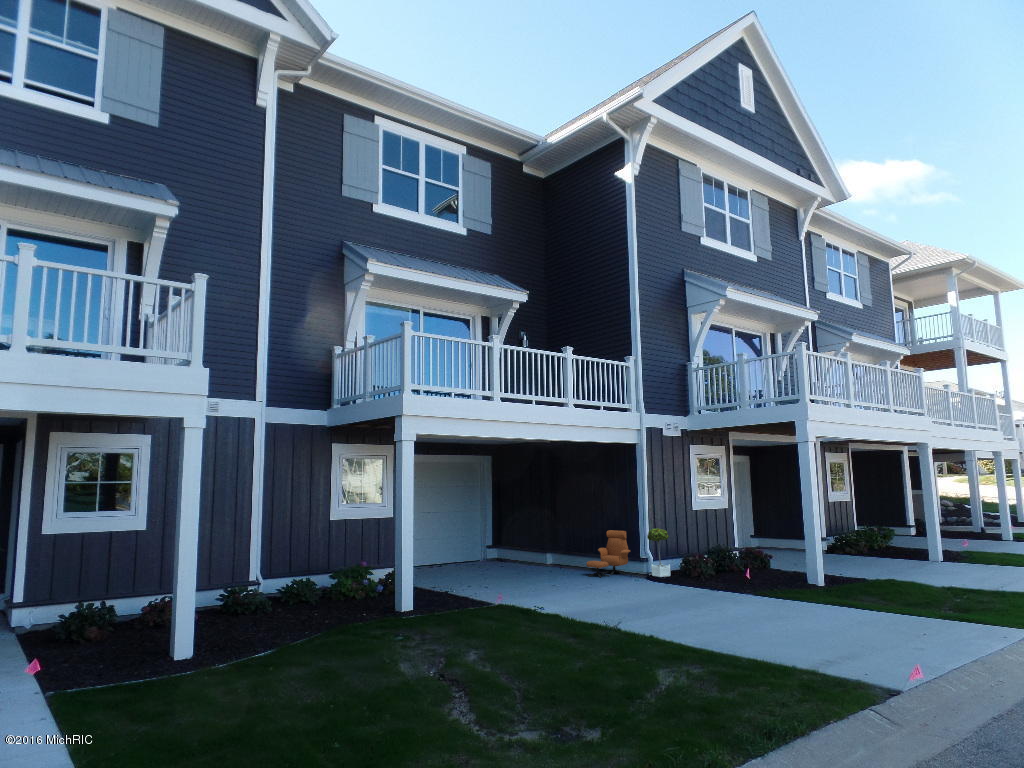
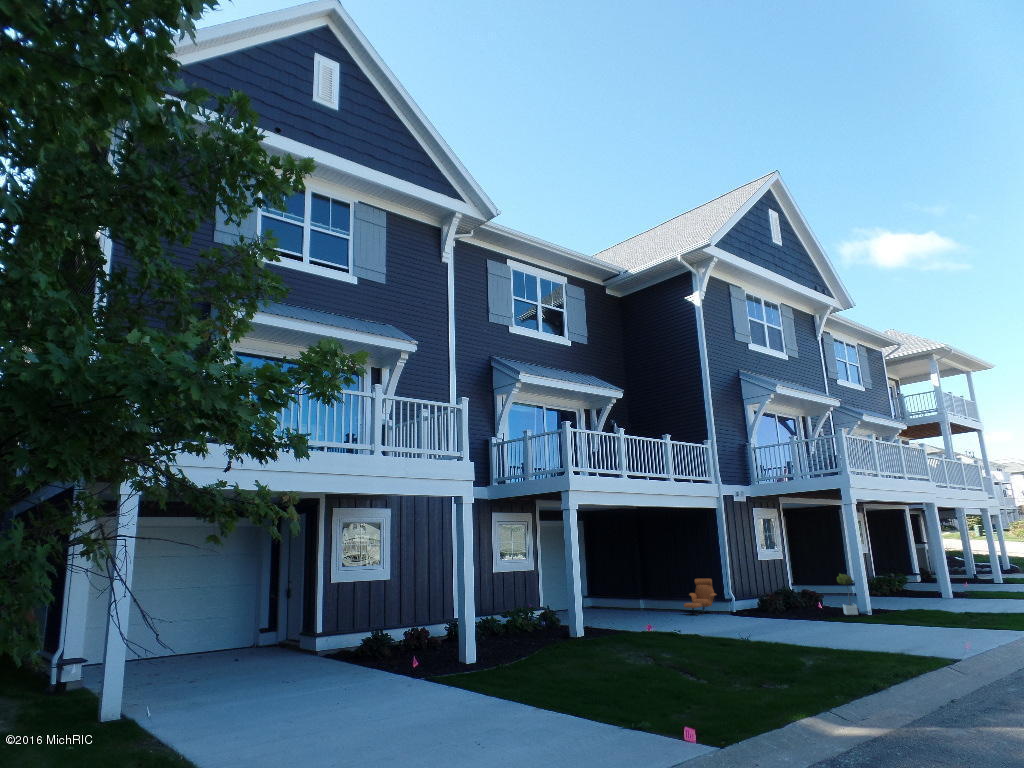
potted tree: present [647,528,671,577] -> present [837,574,858,615]

